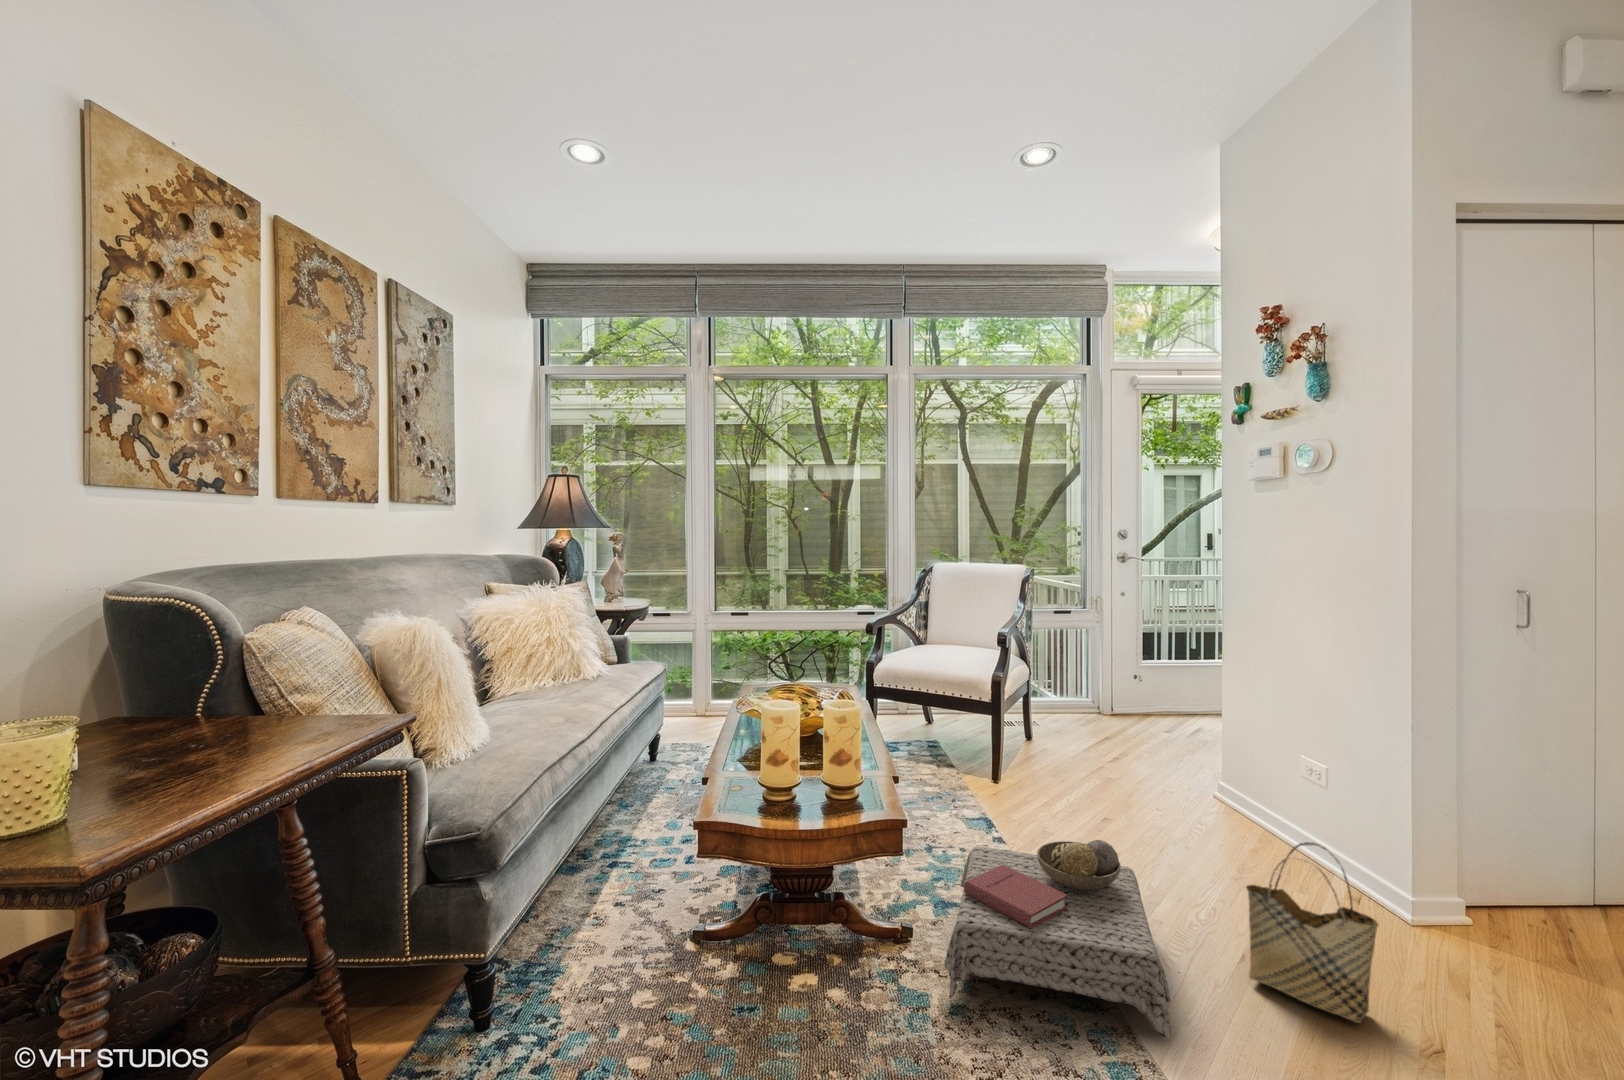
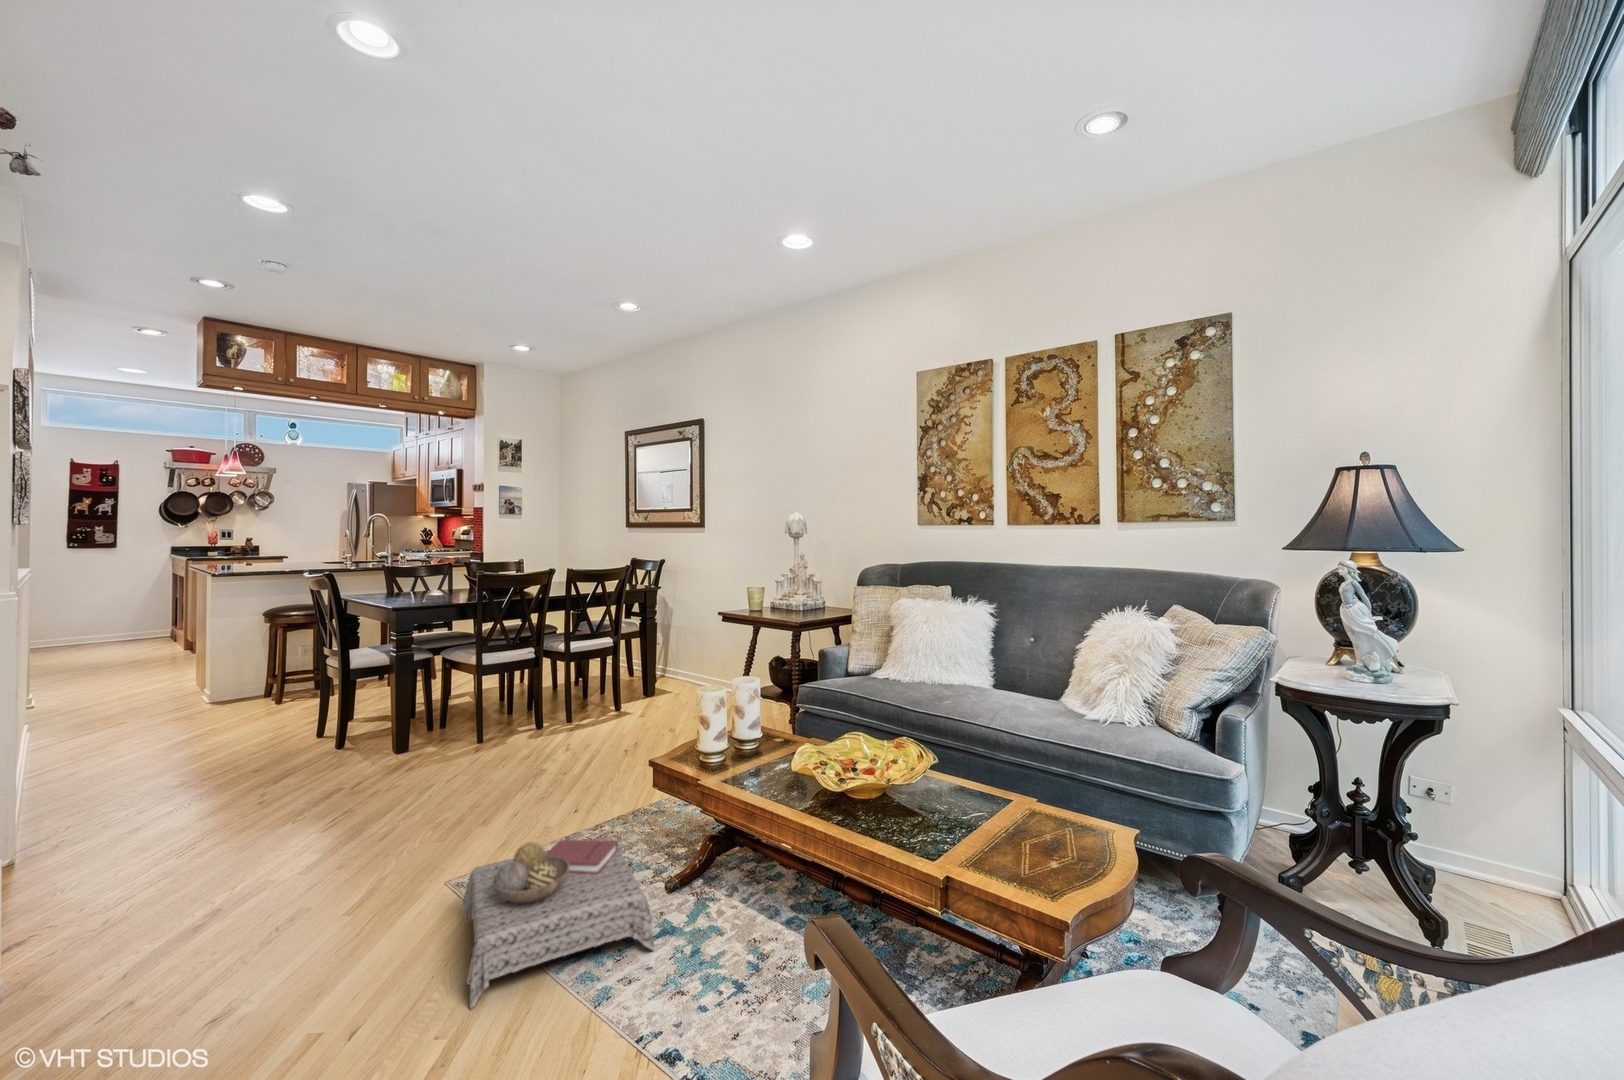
woven basket: present [1246,842,1378,1023] -> none [260,865,376,1020]

